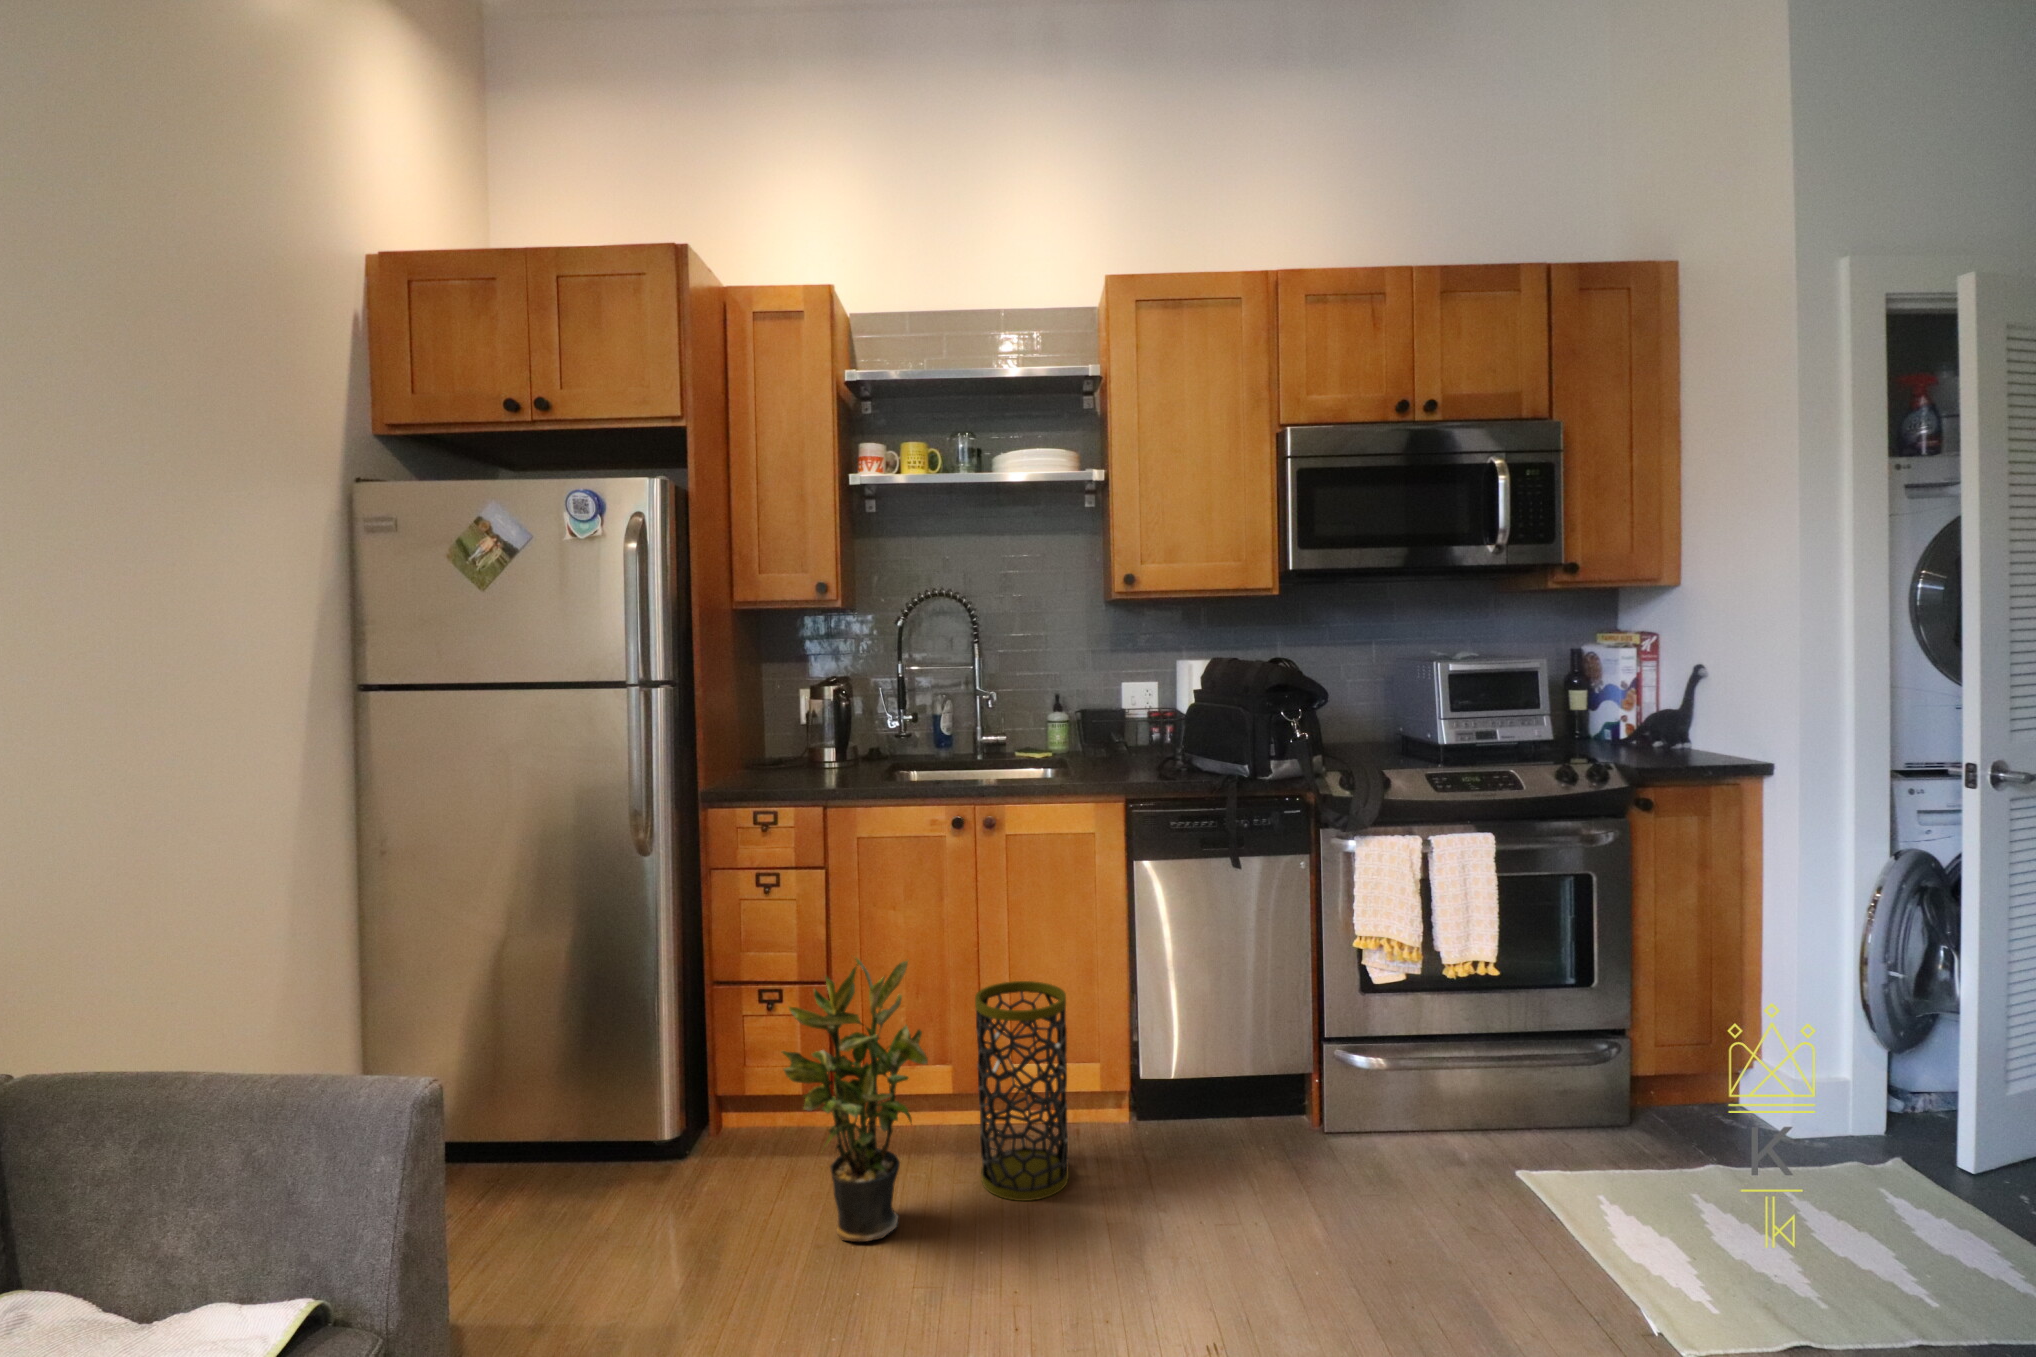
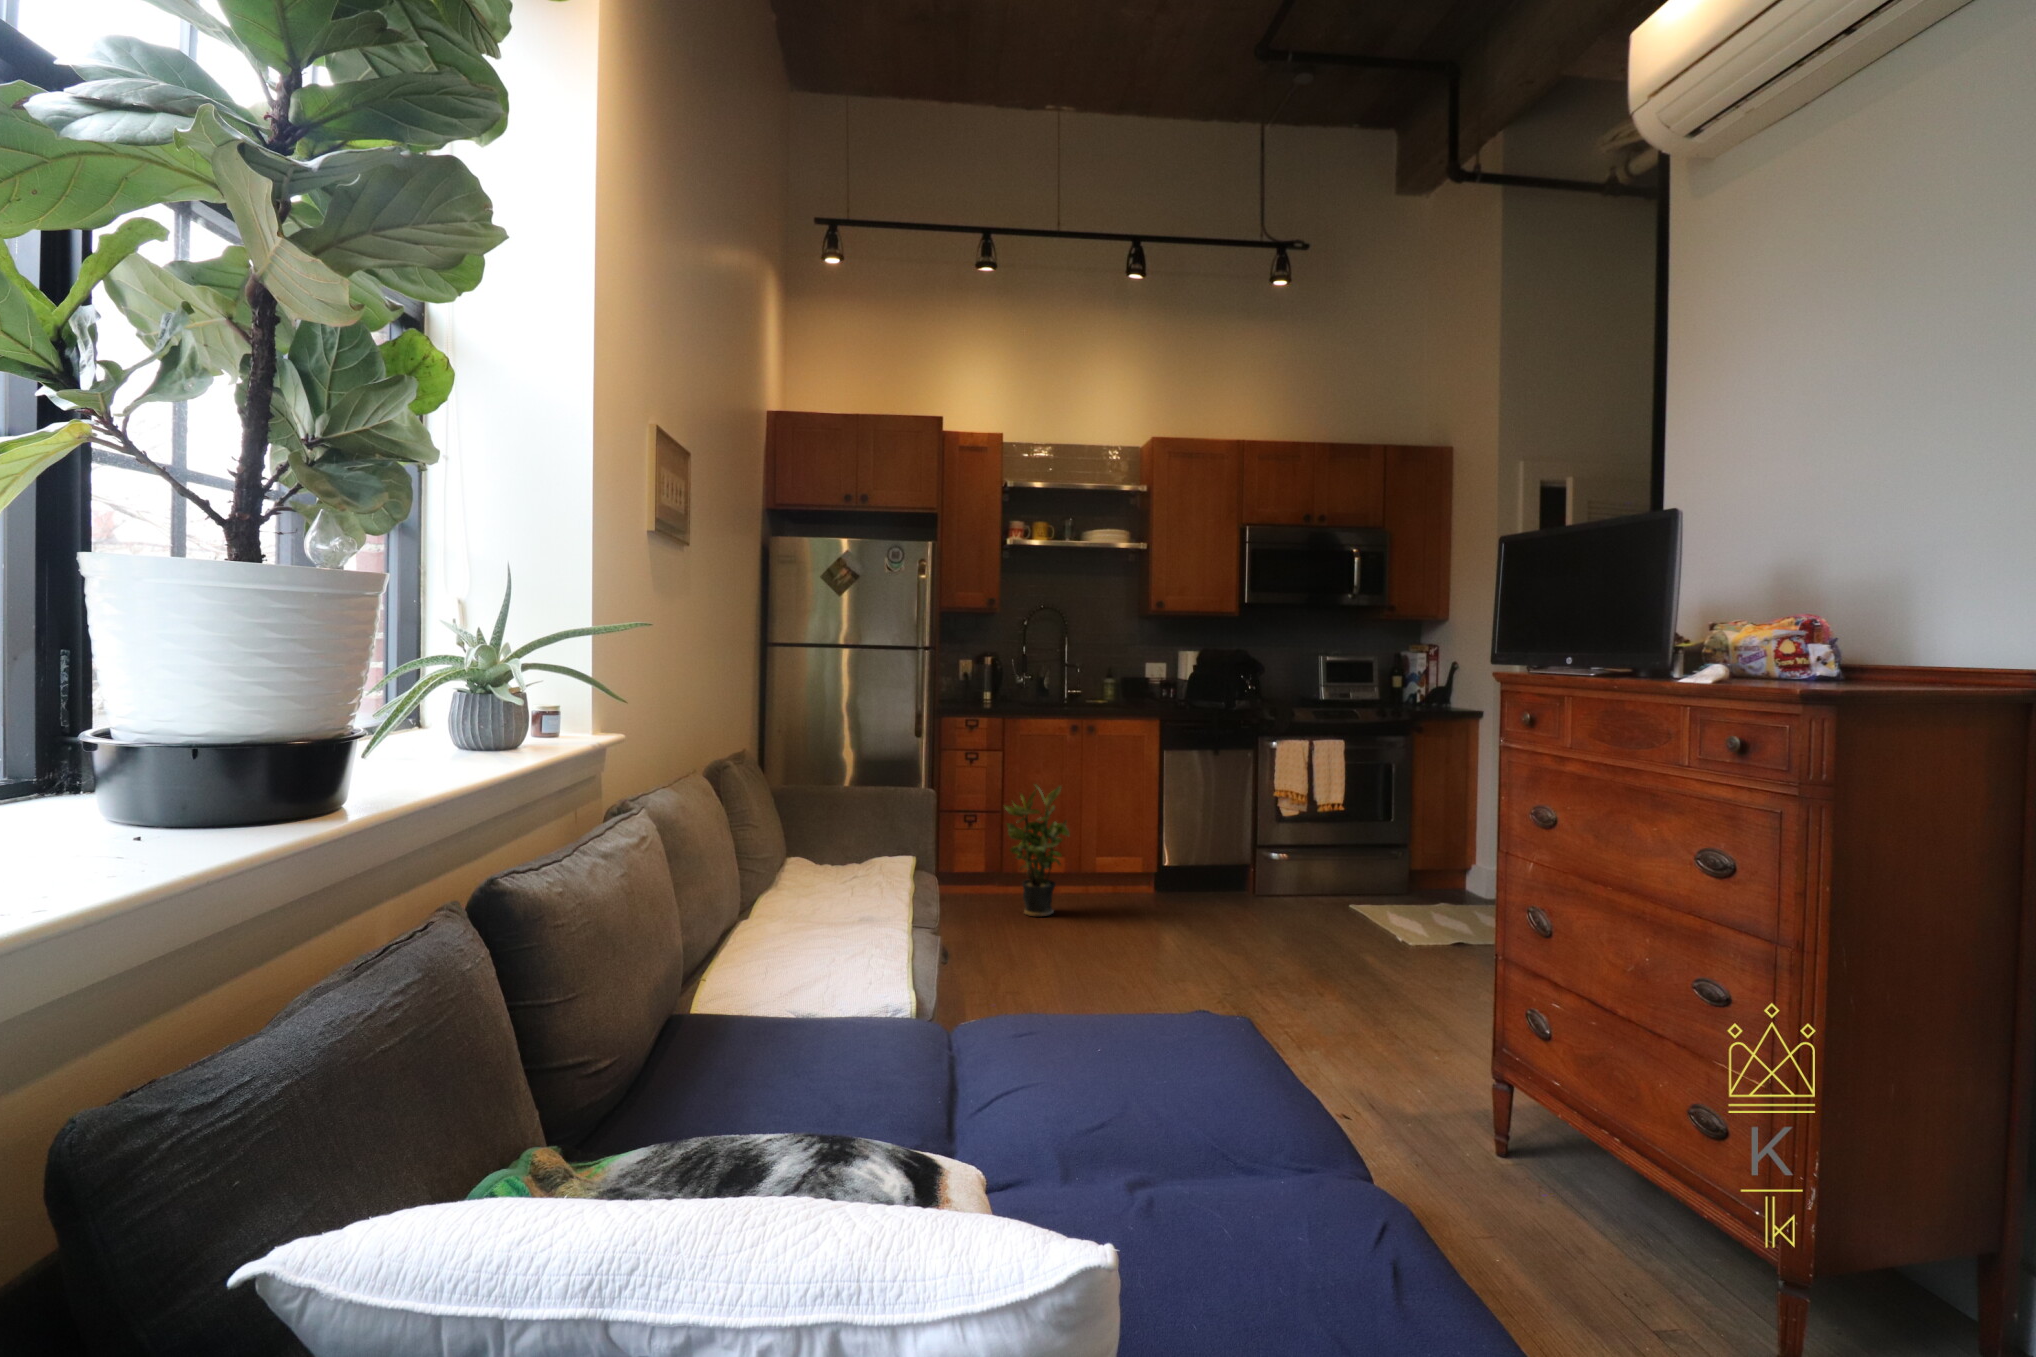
trash can: present [975,981,1069,1201] -> none [1086,807,1133,908]

